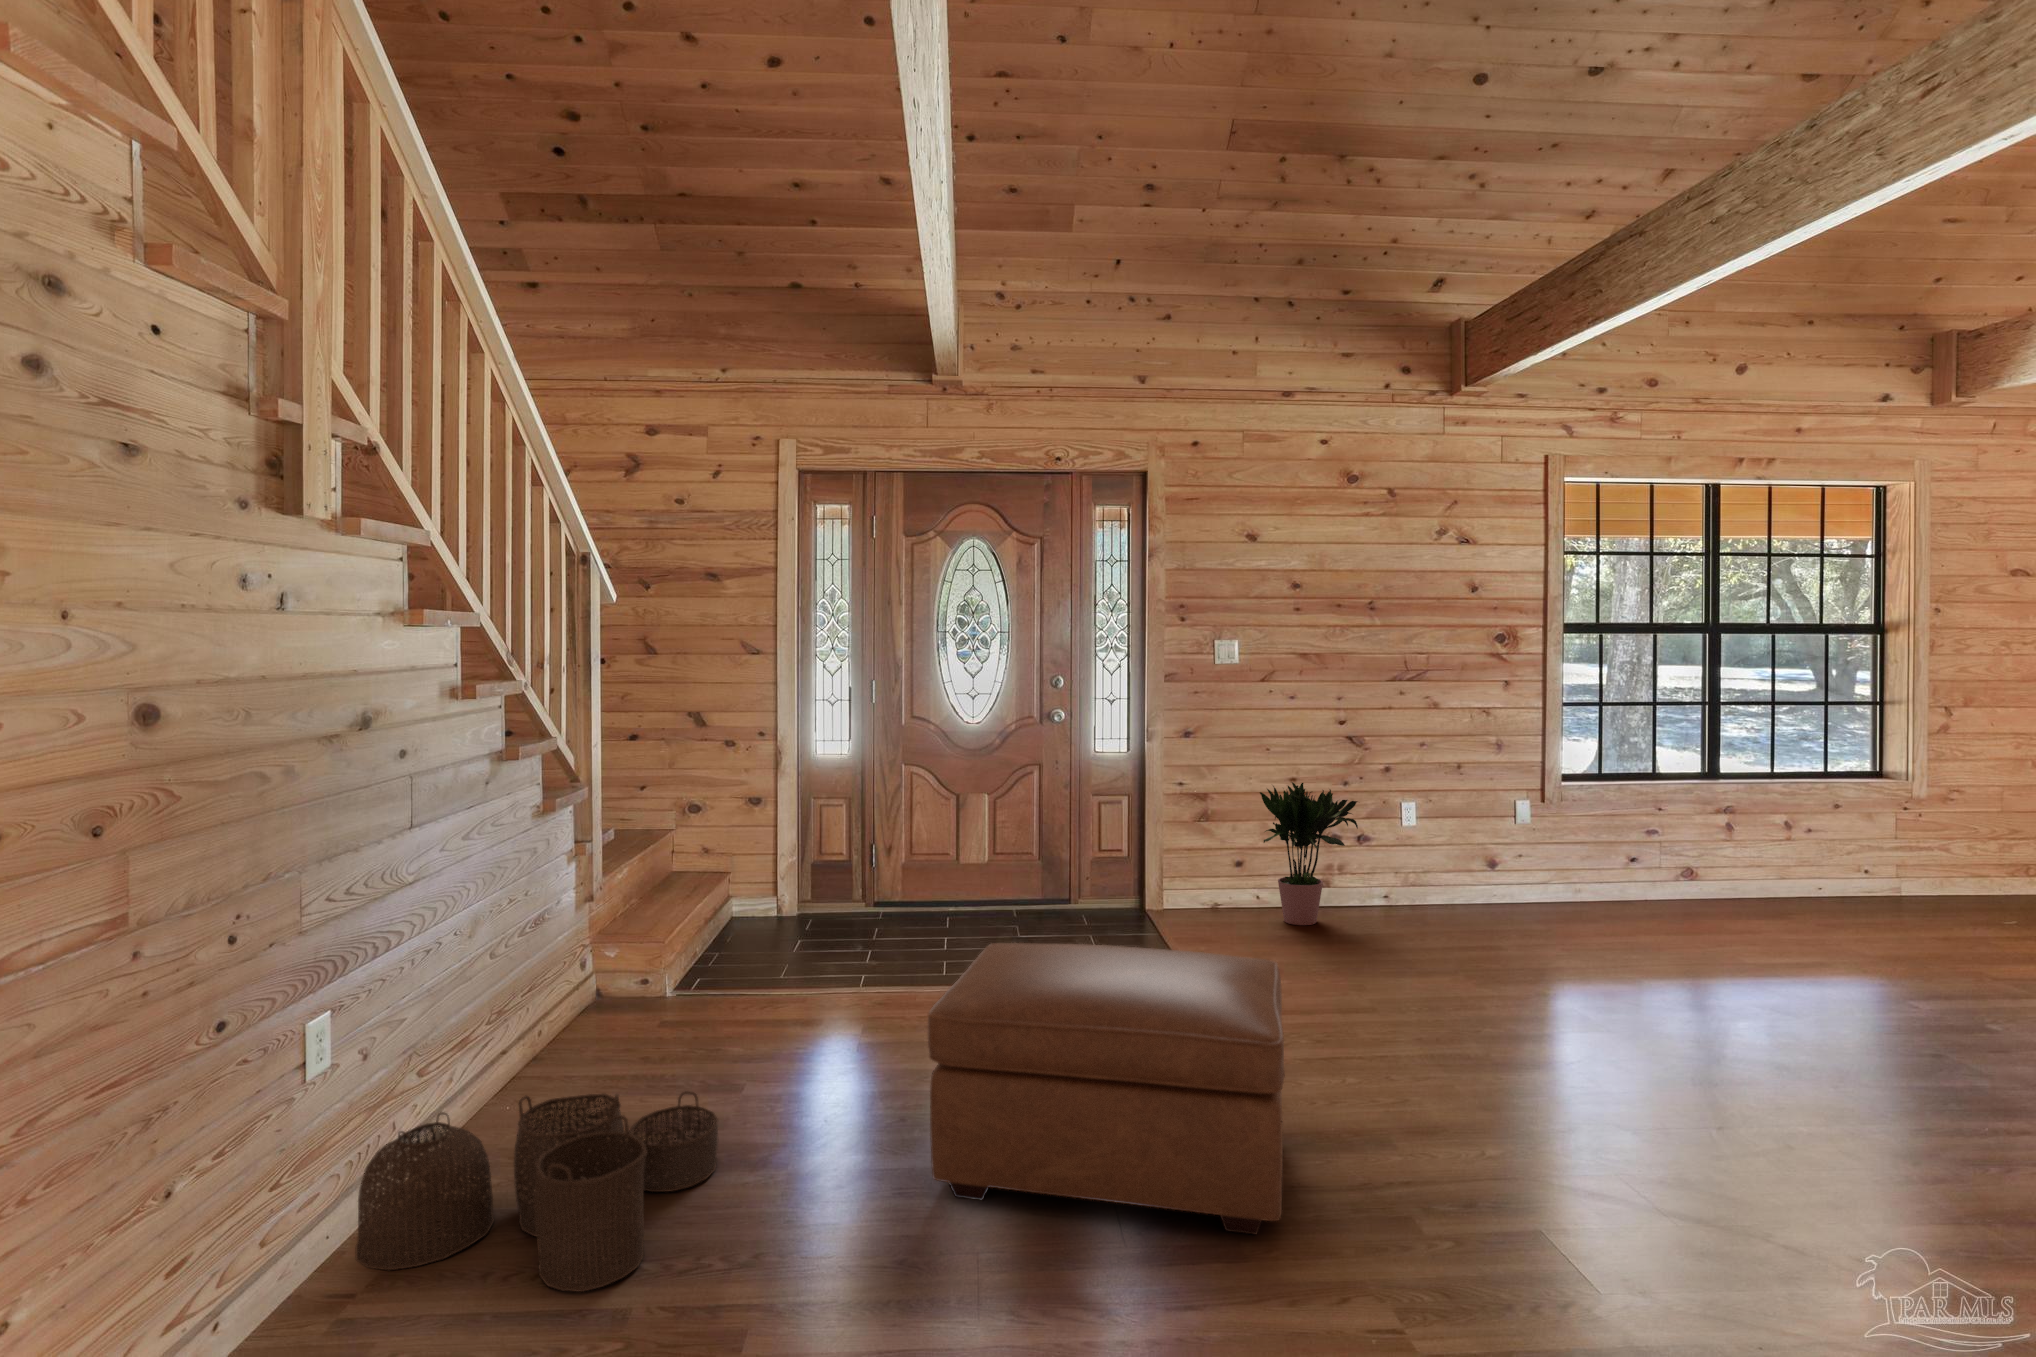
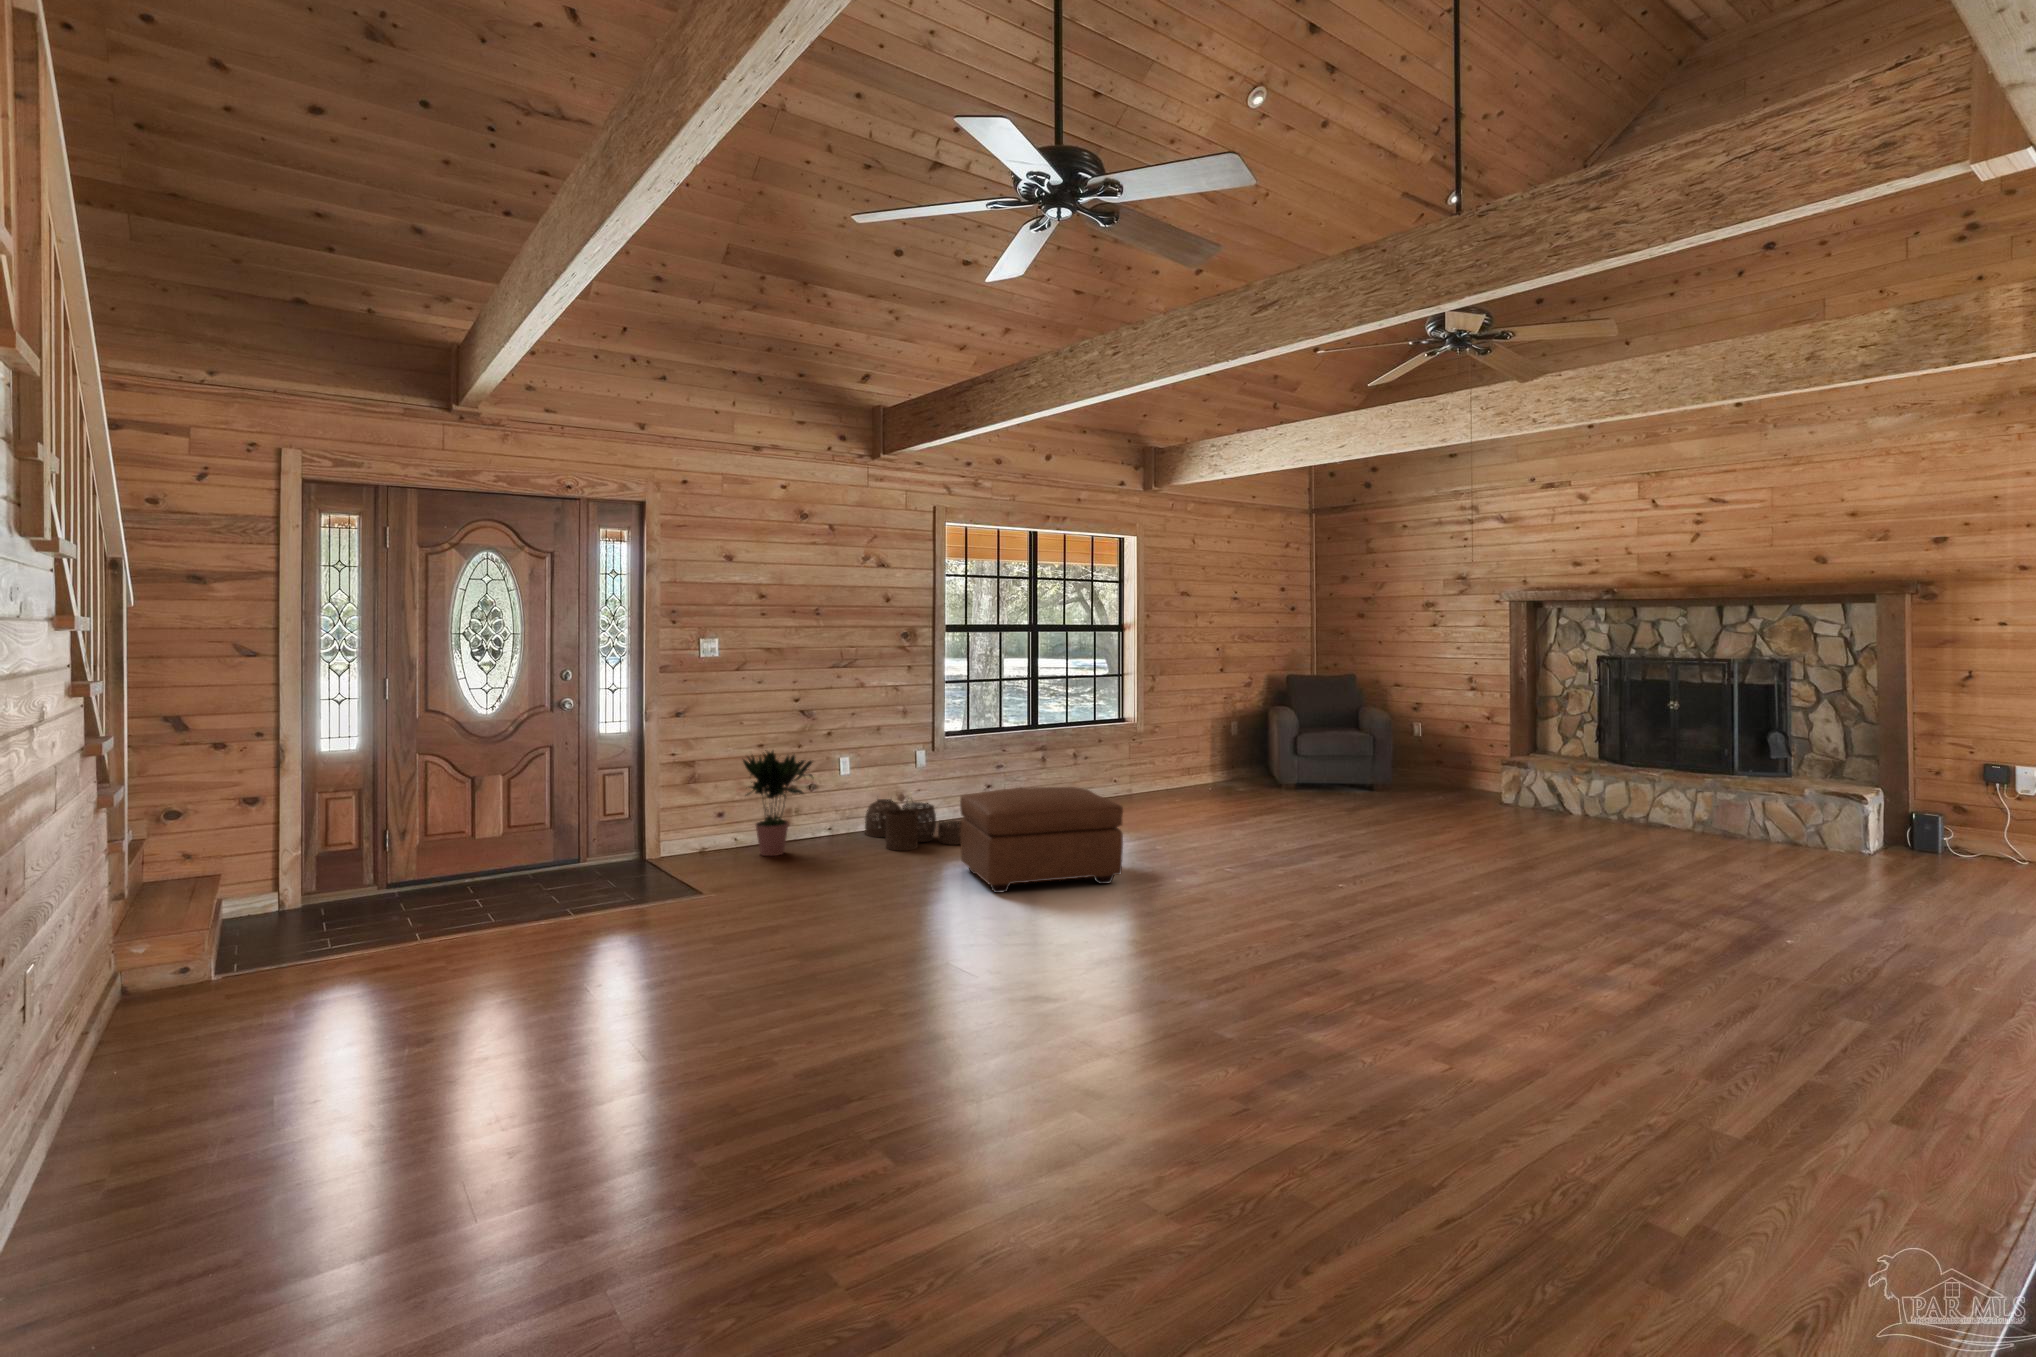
ottoman: present [928,943,1285,1234] -> present [960,787,1123,893]
woven basket: present [355,1091,718,1292] -> present [865,799,961,850]

